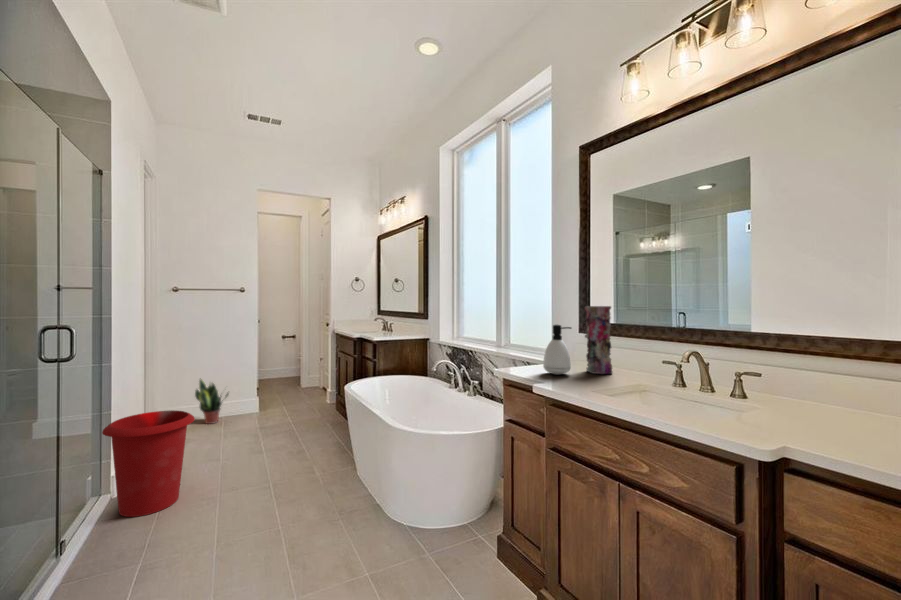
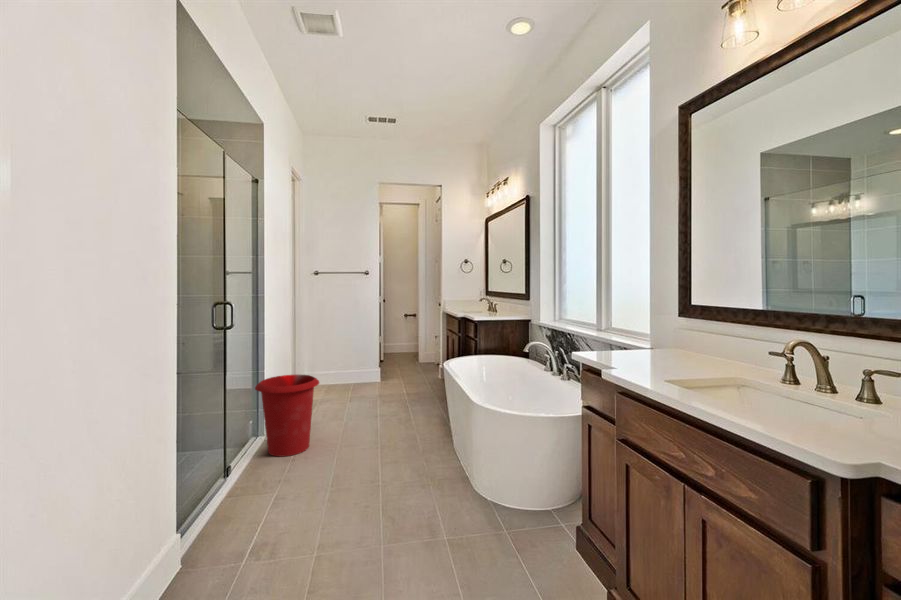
vase: present [584,306,612,374] -> none [679,286,714,365]
soap dispenser: present [543,325,571,374] -> none [626,307,660,362]
potted plant: present [195,378,228,424] -> none [329,350,355,389]

